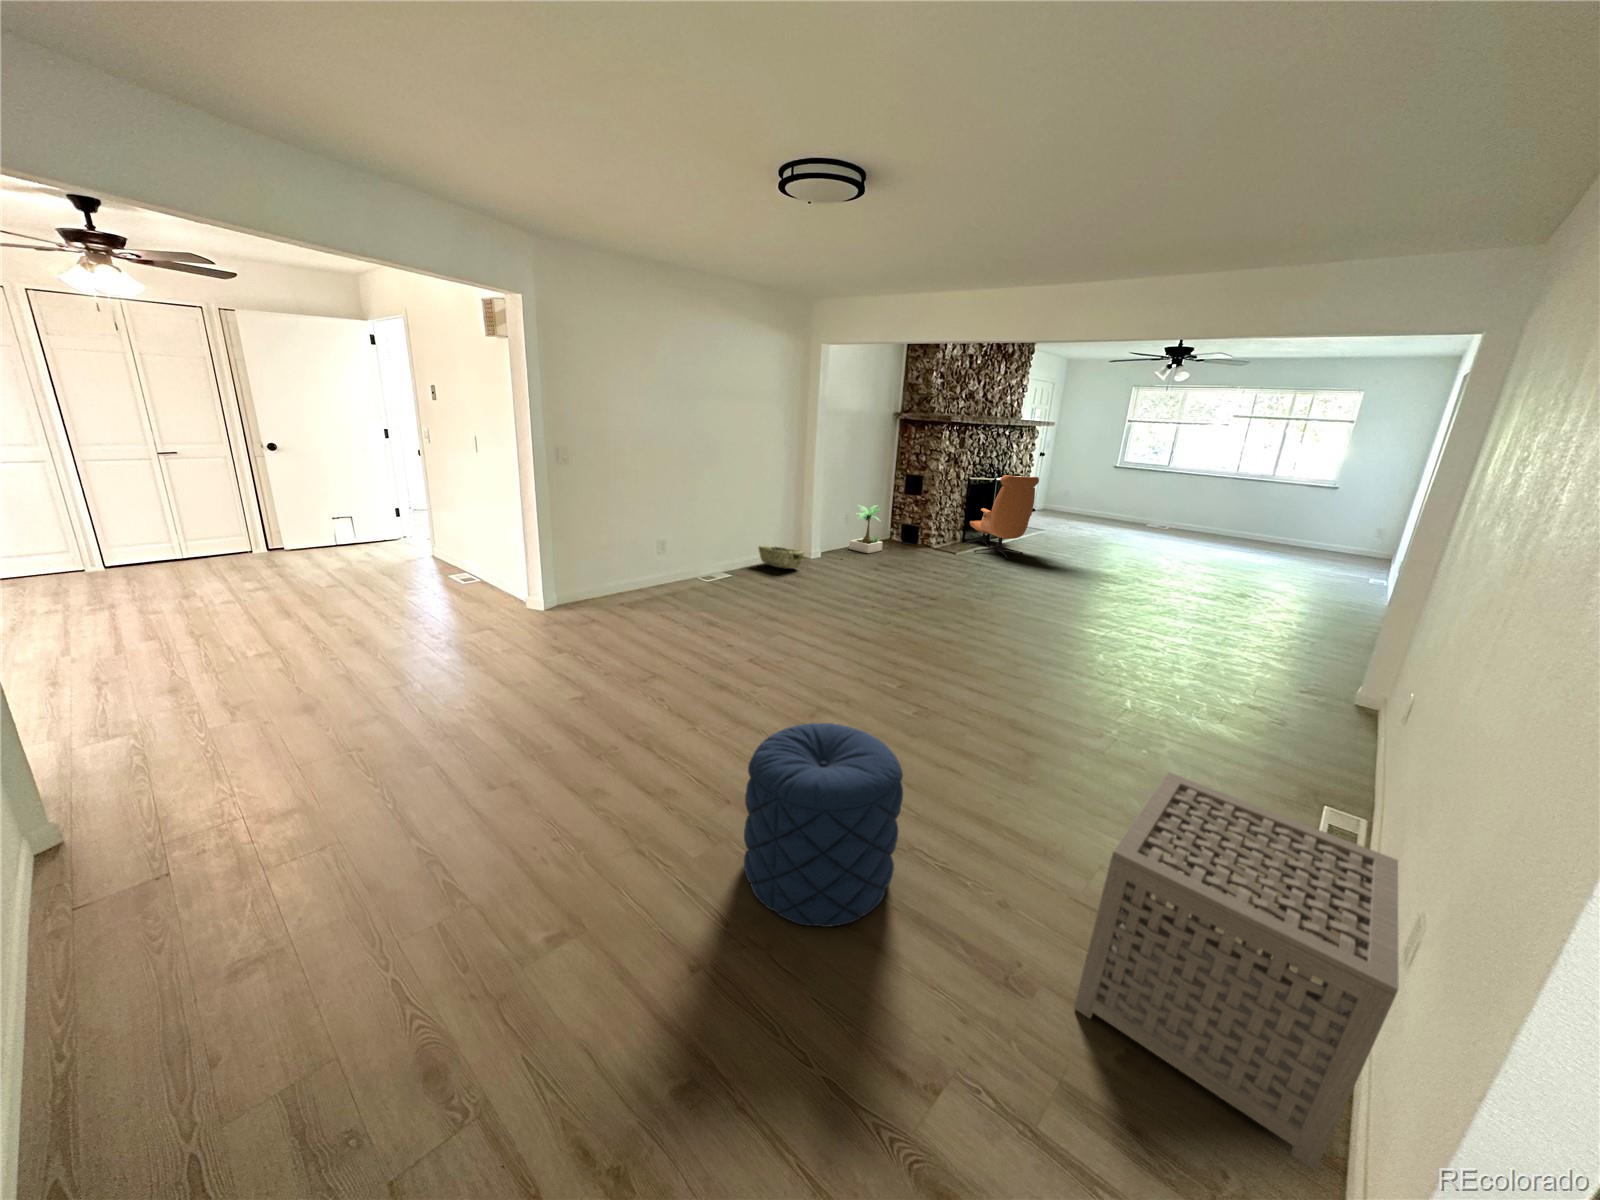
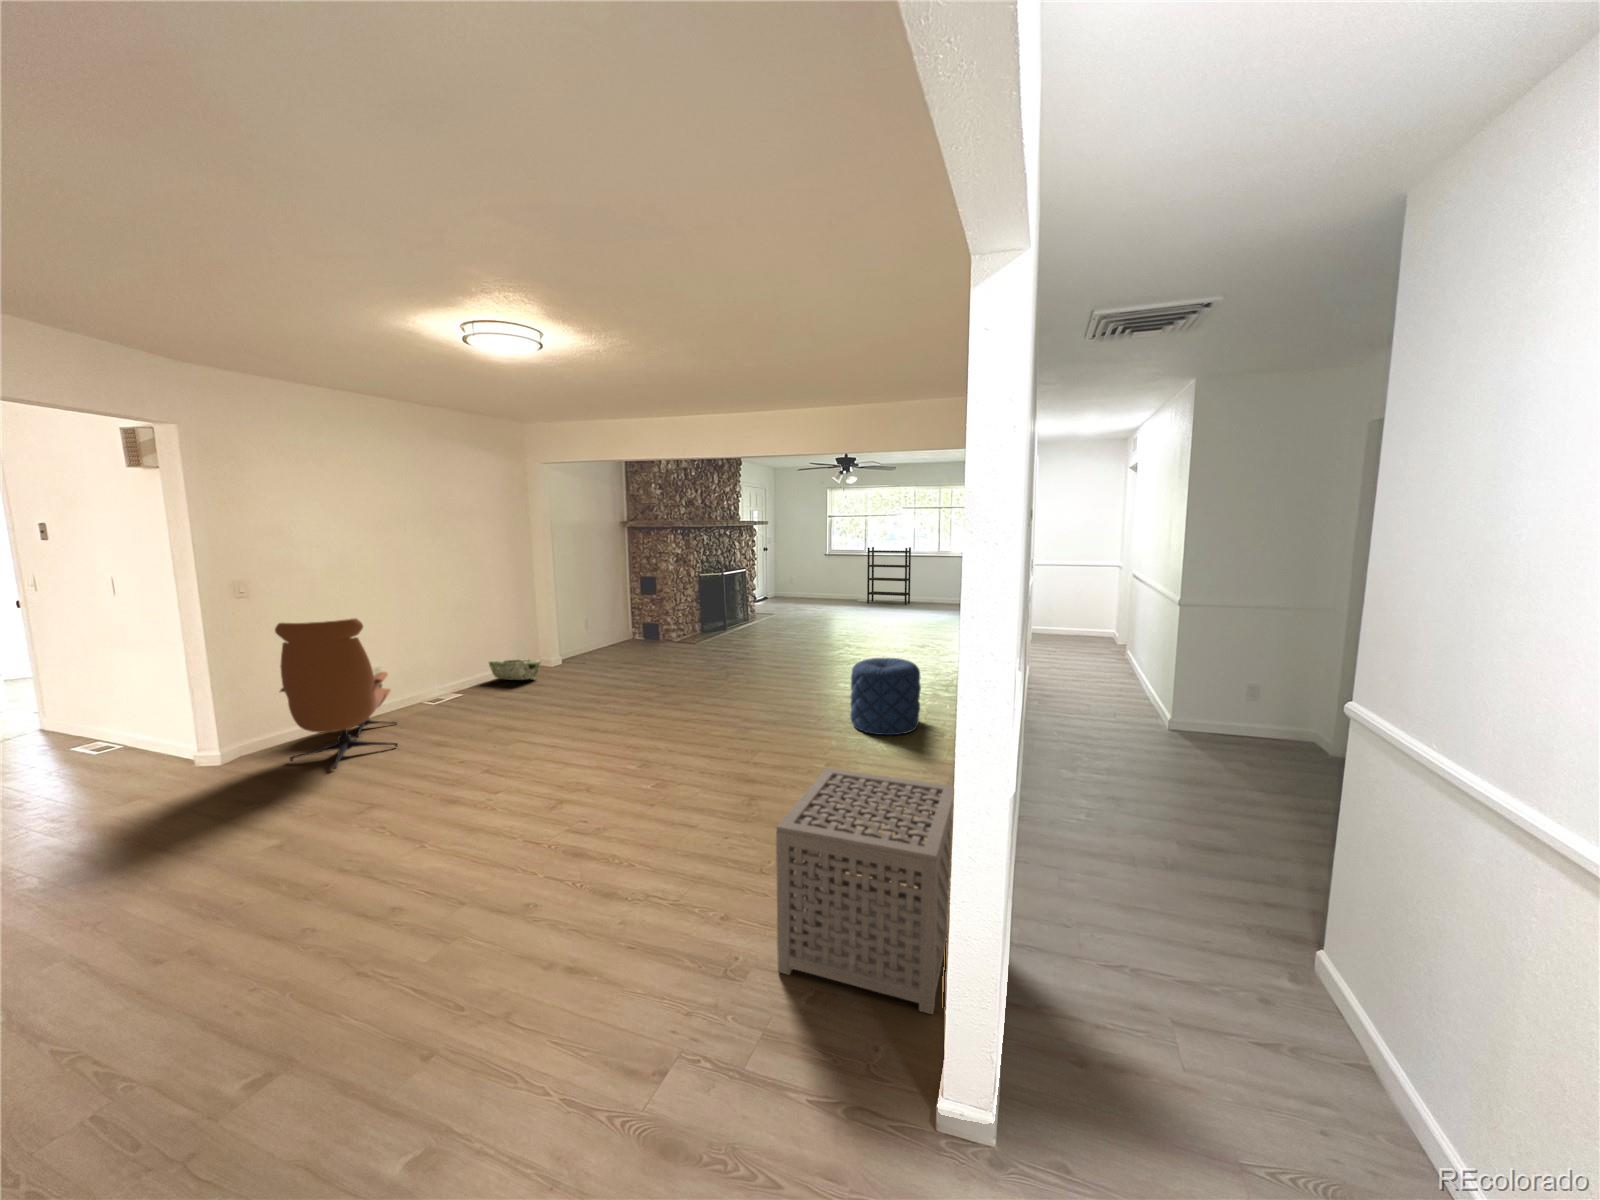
bookshelf: none [1161,462,1240,538] -> present [867,547,911,605]
lounge chair: present [967,475,1039,559] -> present [275,618,398,769]
potted plant: present [849,505,883,553] -> none [590,607,625,655]
pouf: present [744,723,903,927] -> present [850,658,921,735]

